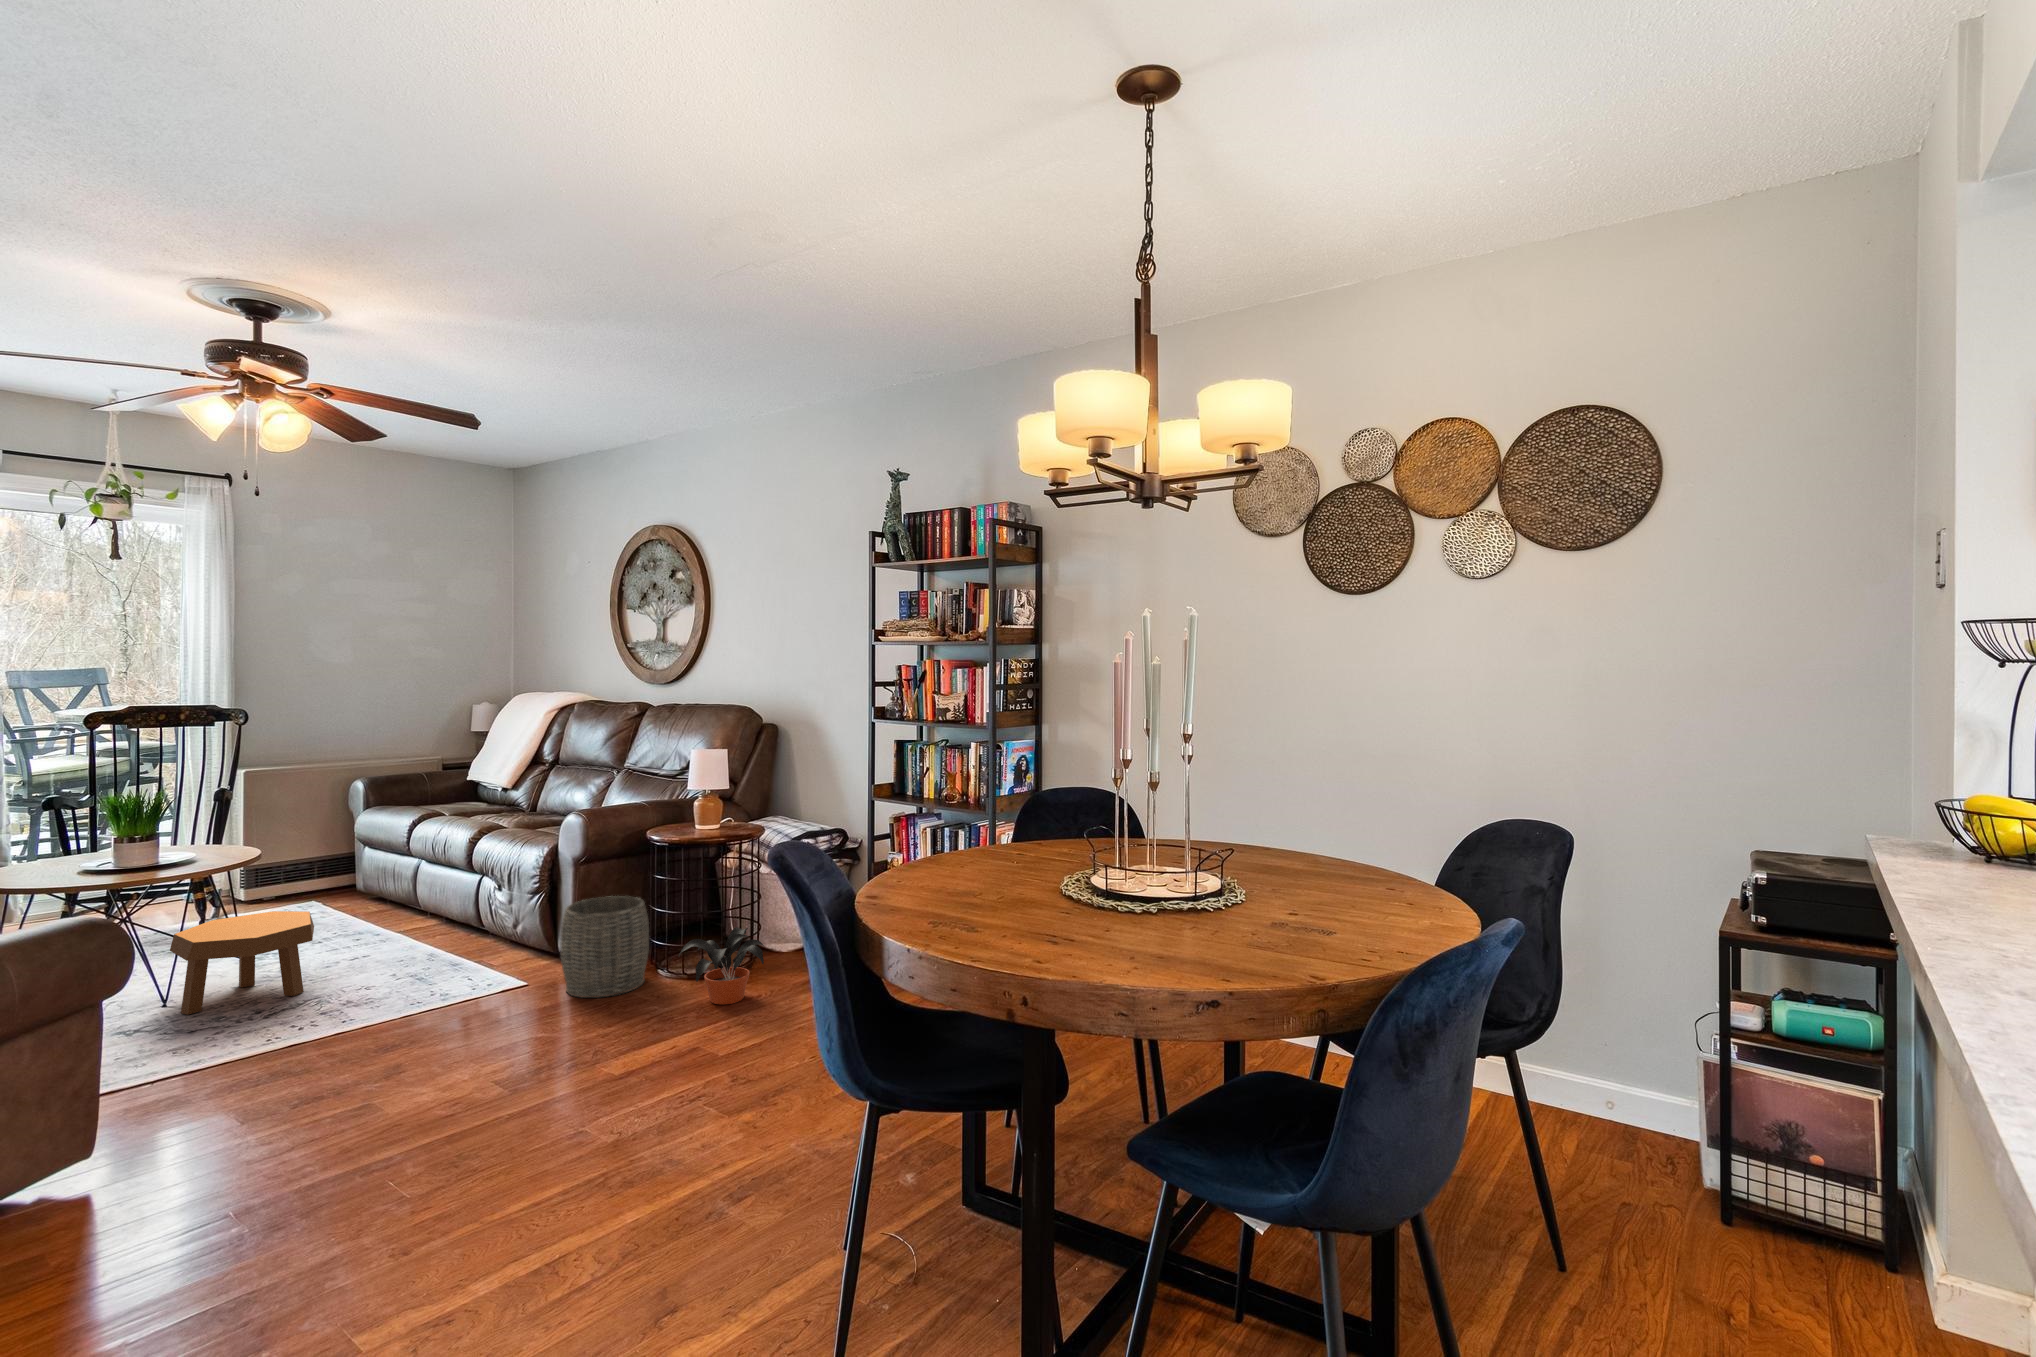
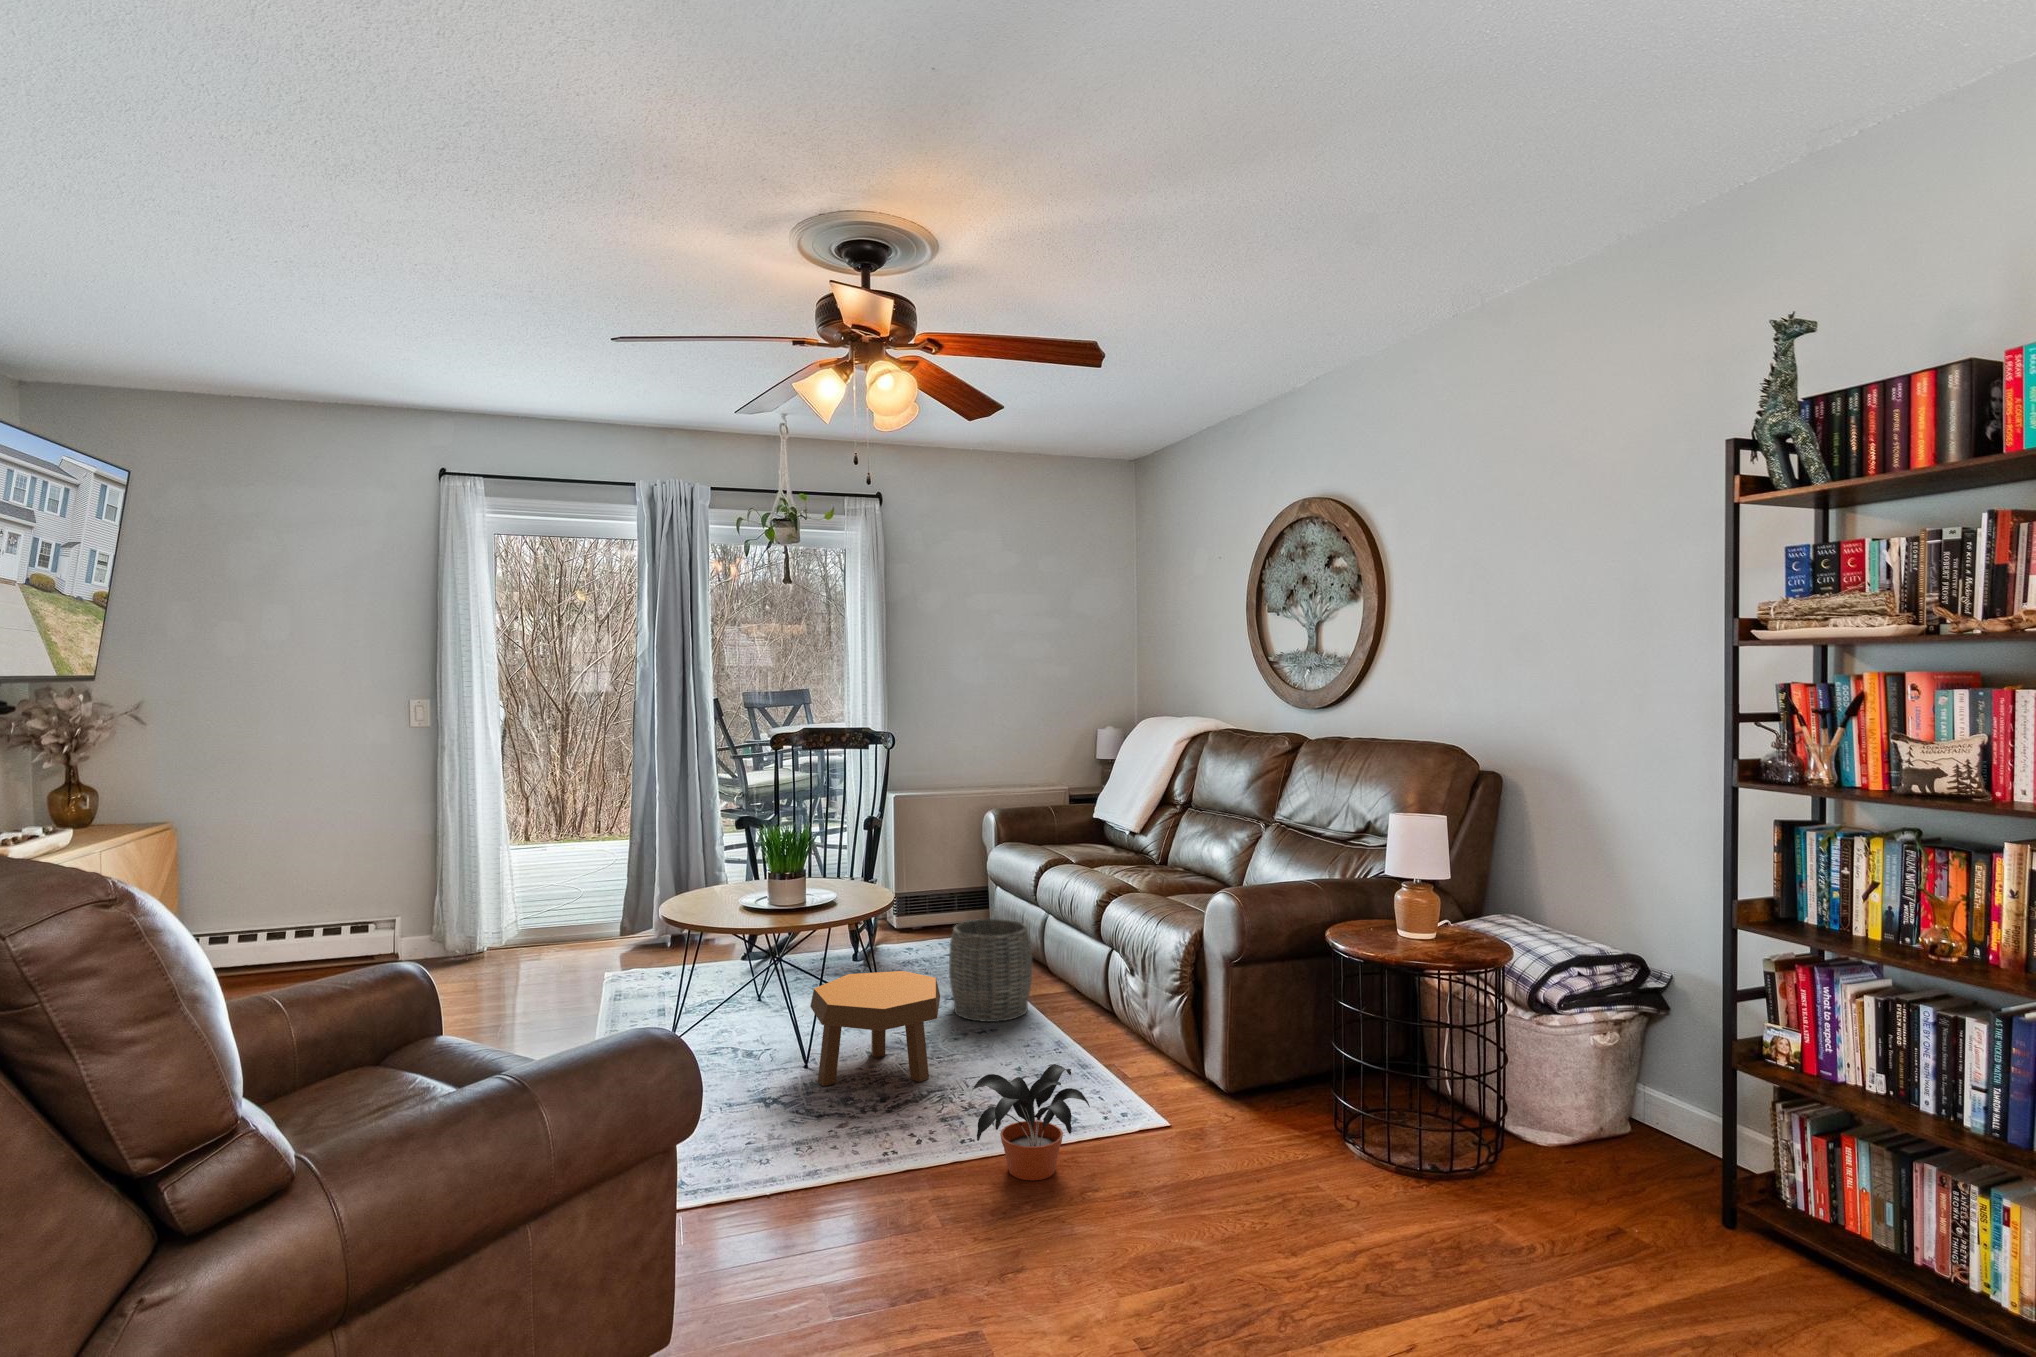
woven basket: present [560,896,649,998] -> present [949,919,1032,1022]
potted plant: present [679,927,764,1004] -> present [973,1064,1090,1180]

